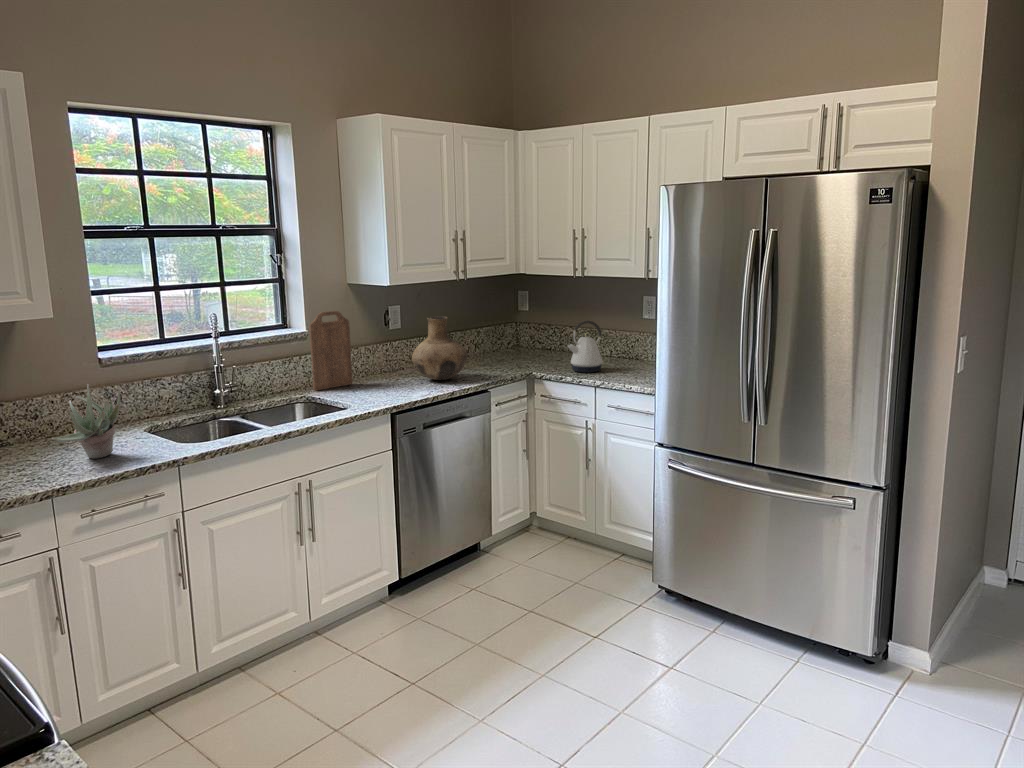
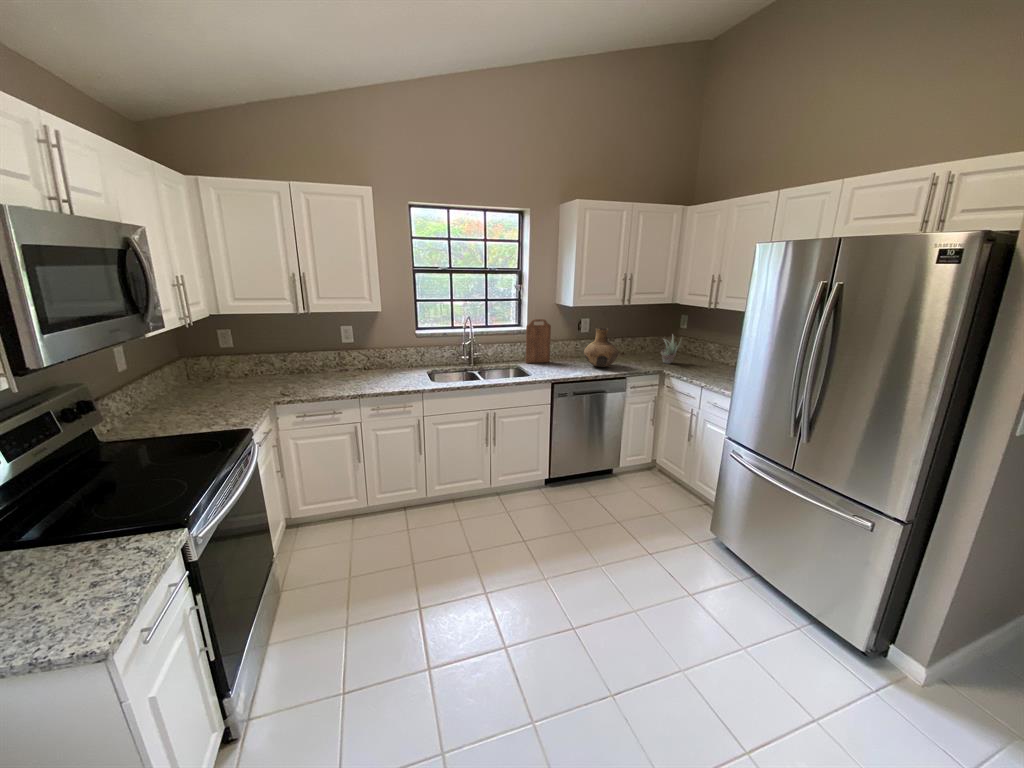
kettle: present [568,320,604,373] -> none [689,340,717,376]
succulent plant: present [52,384,120,459] -> present [661,336,682,364]

